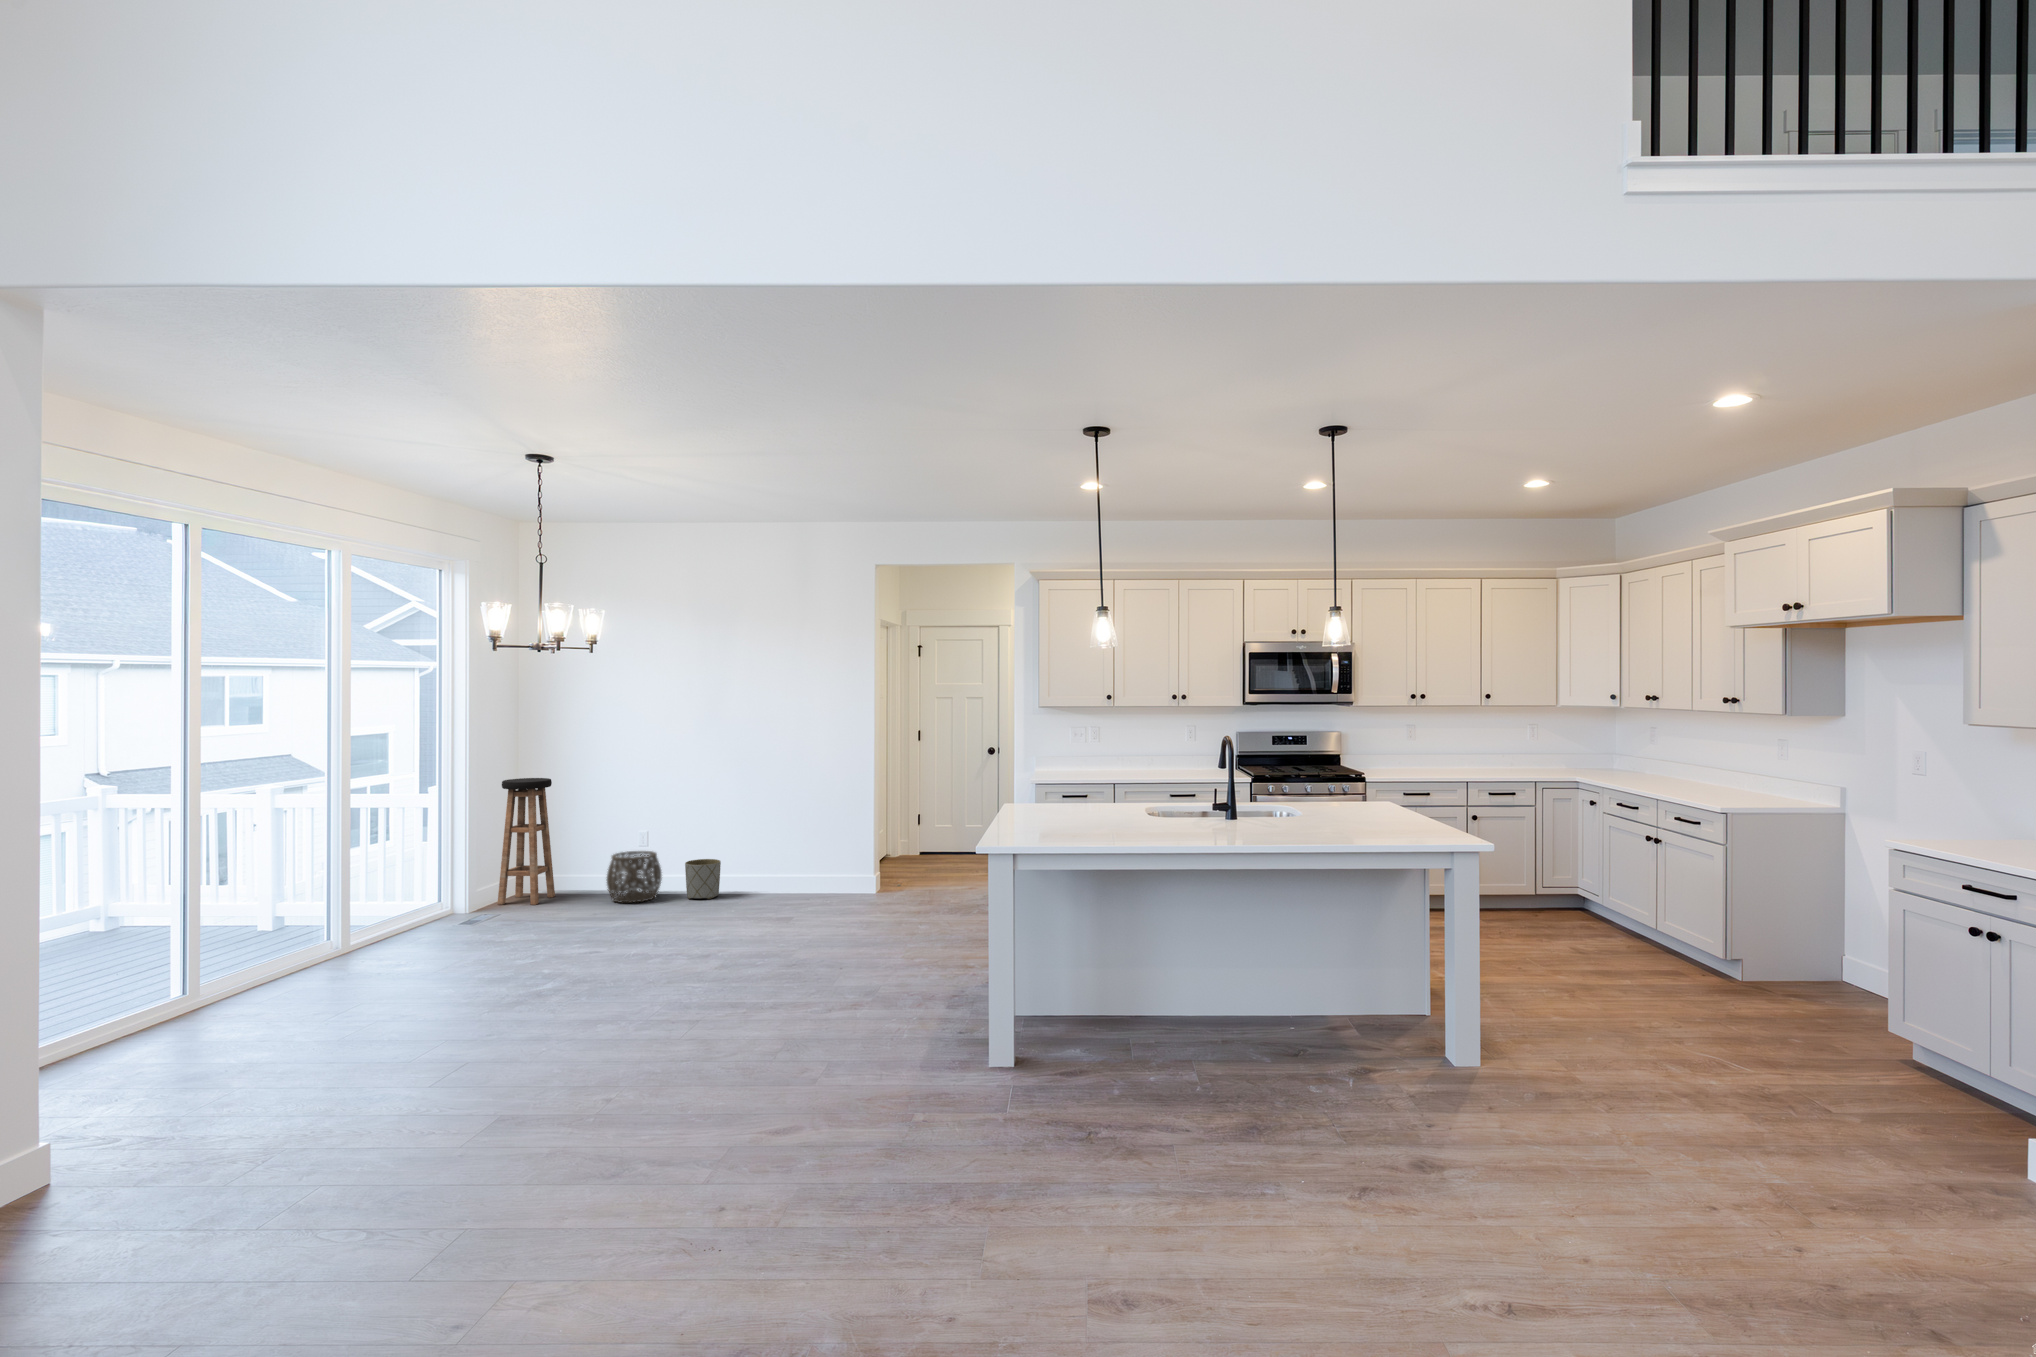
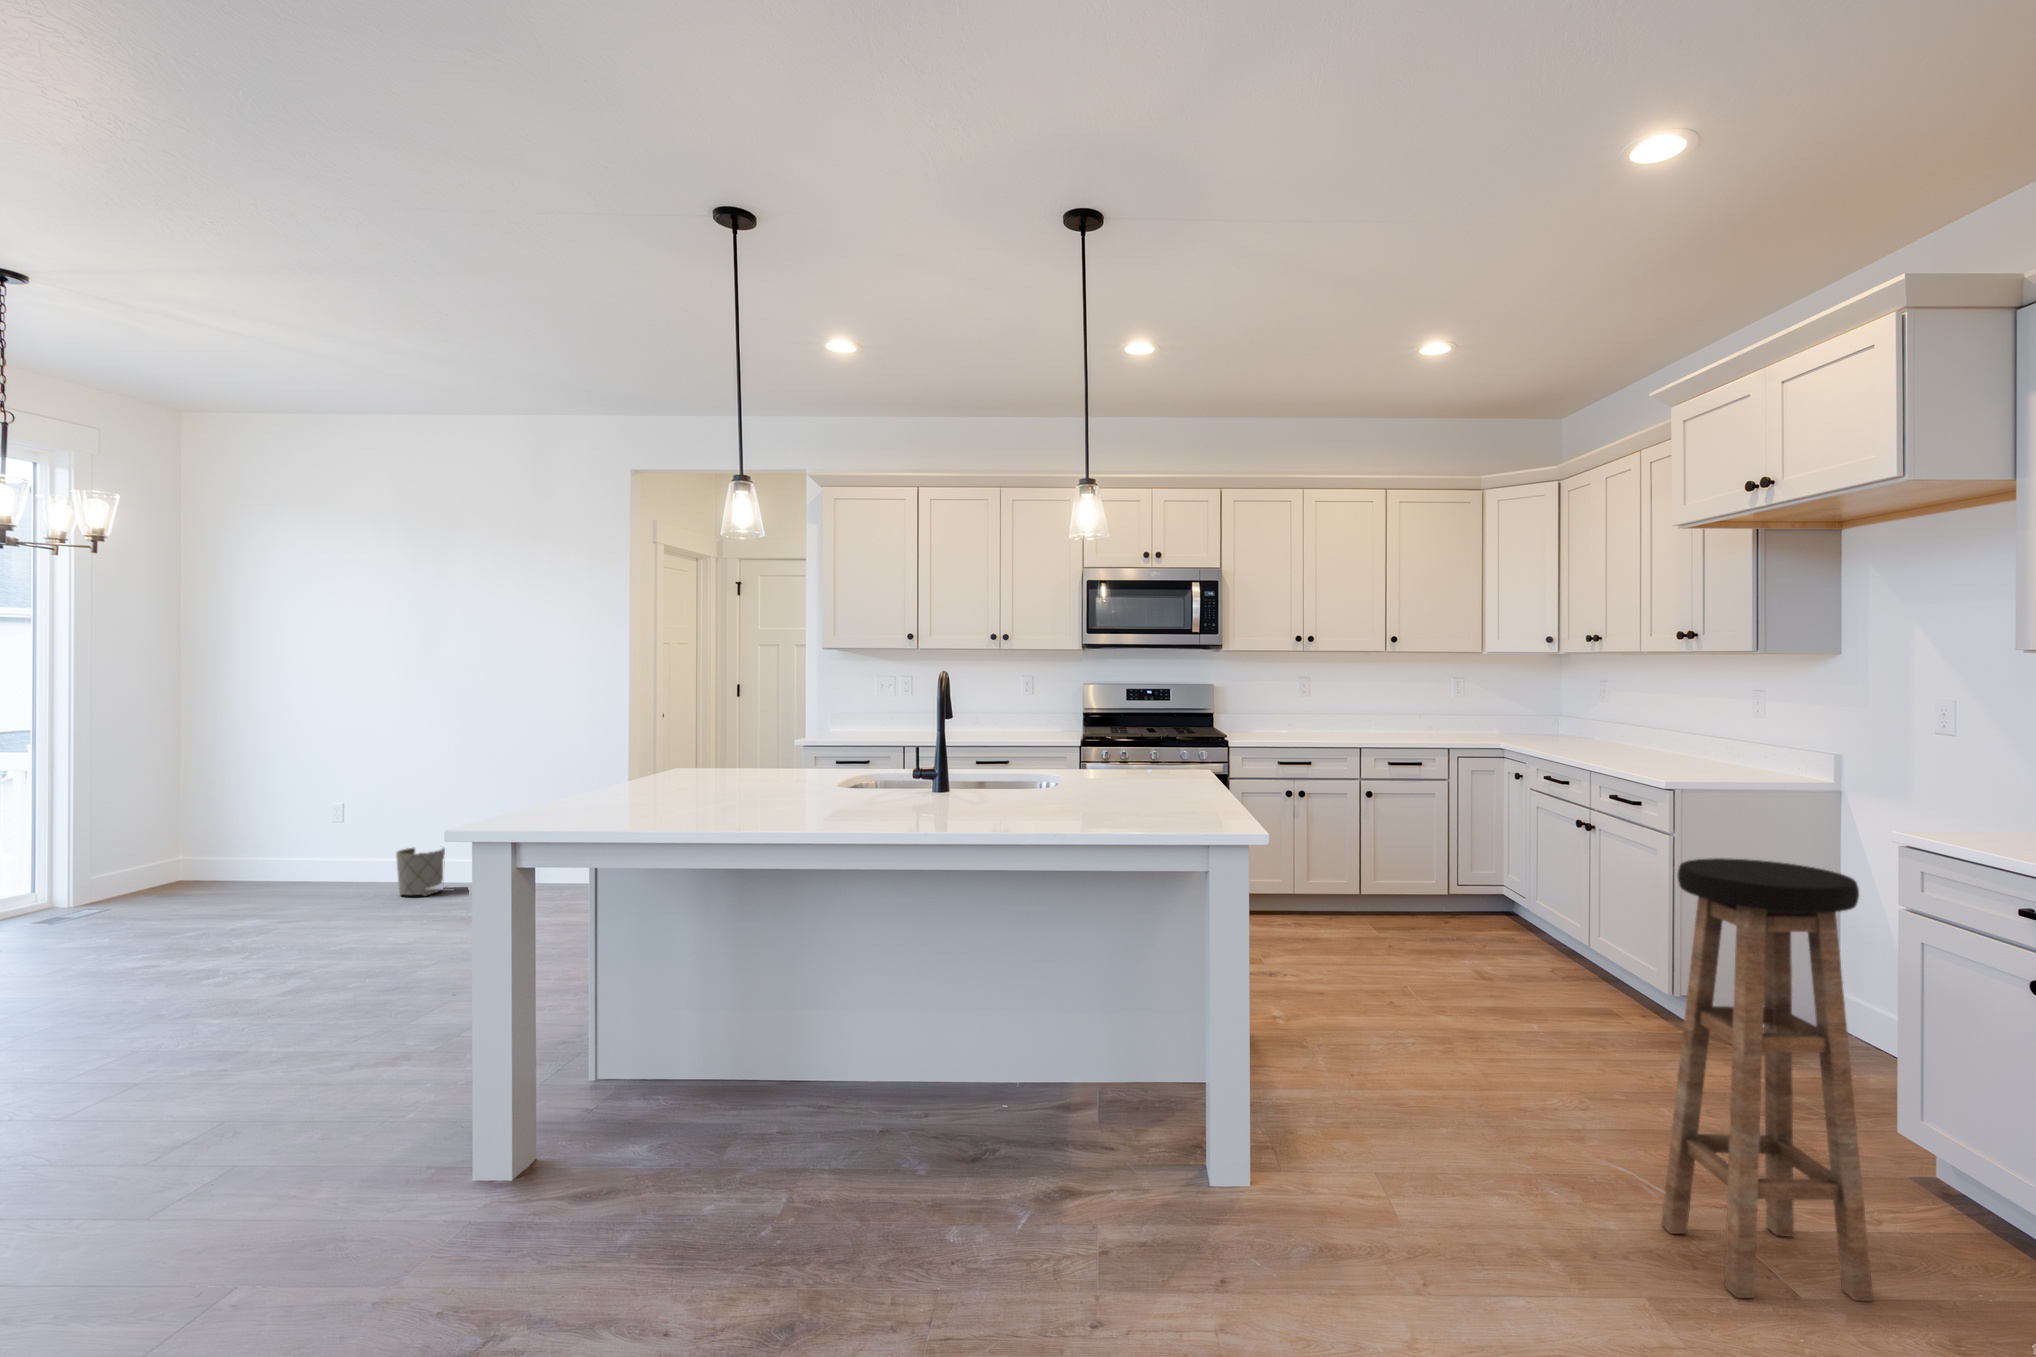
bar stool: present [497,778,555,905] -> present [1661,858,1873,1301]
woven basket: present [607,851,662,903] -> none [294,836,373,901]

